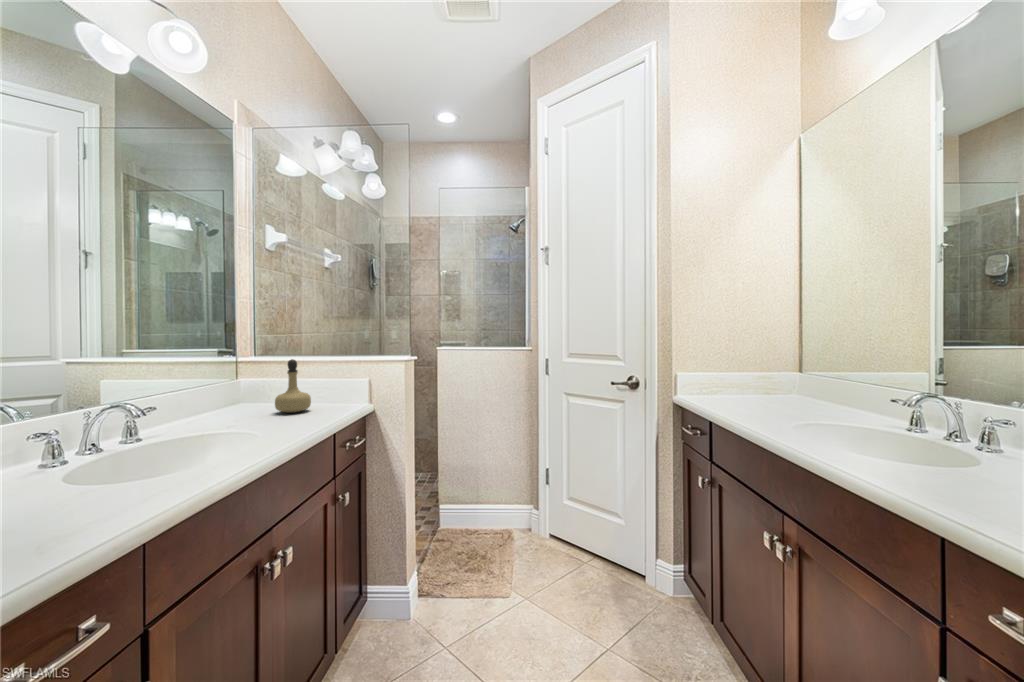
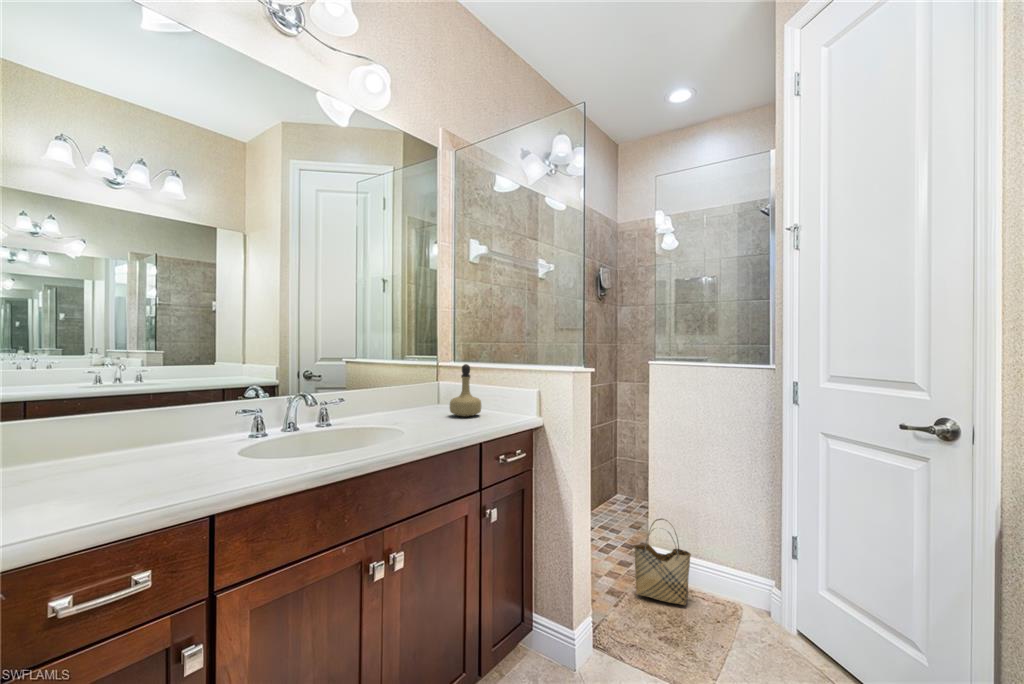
woven basket: none [433,479,478,547] -> present [634,519,691,605]

